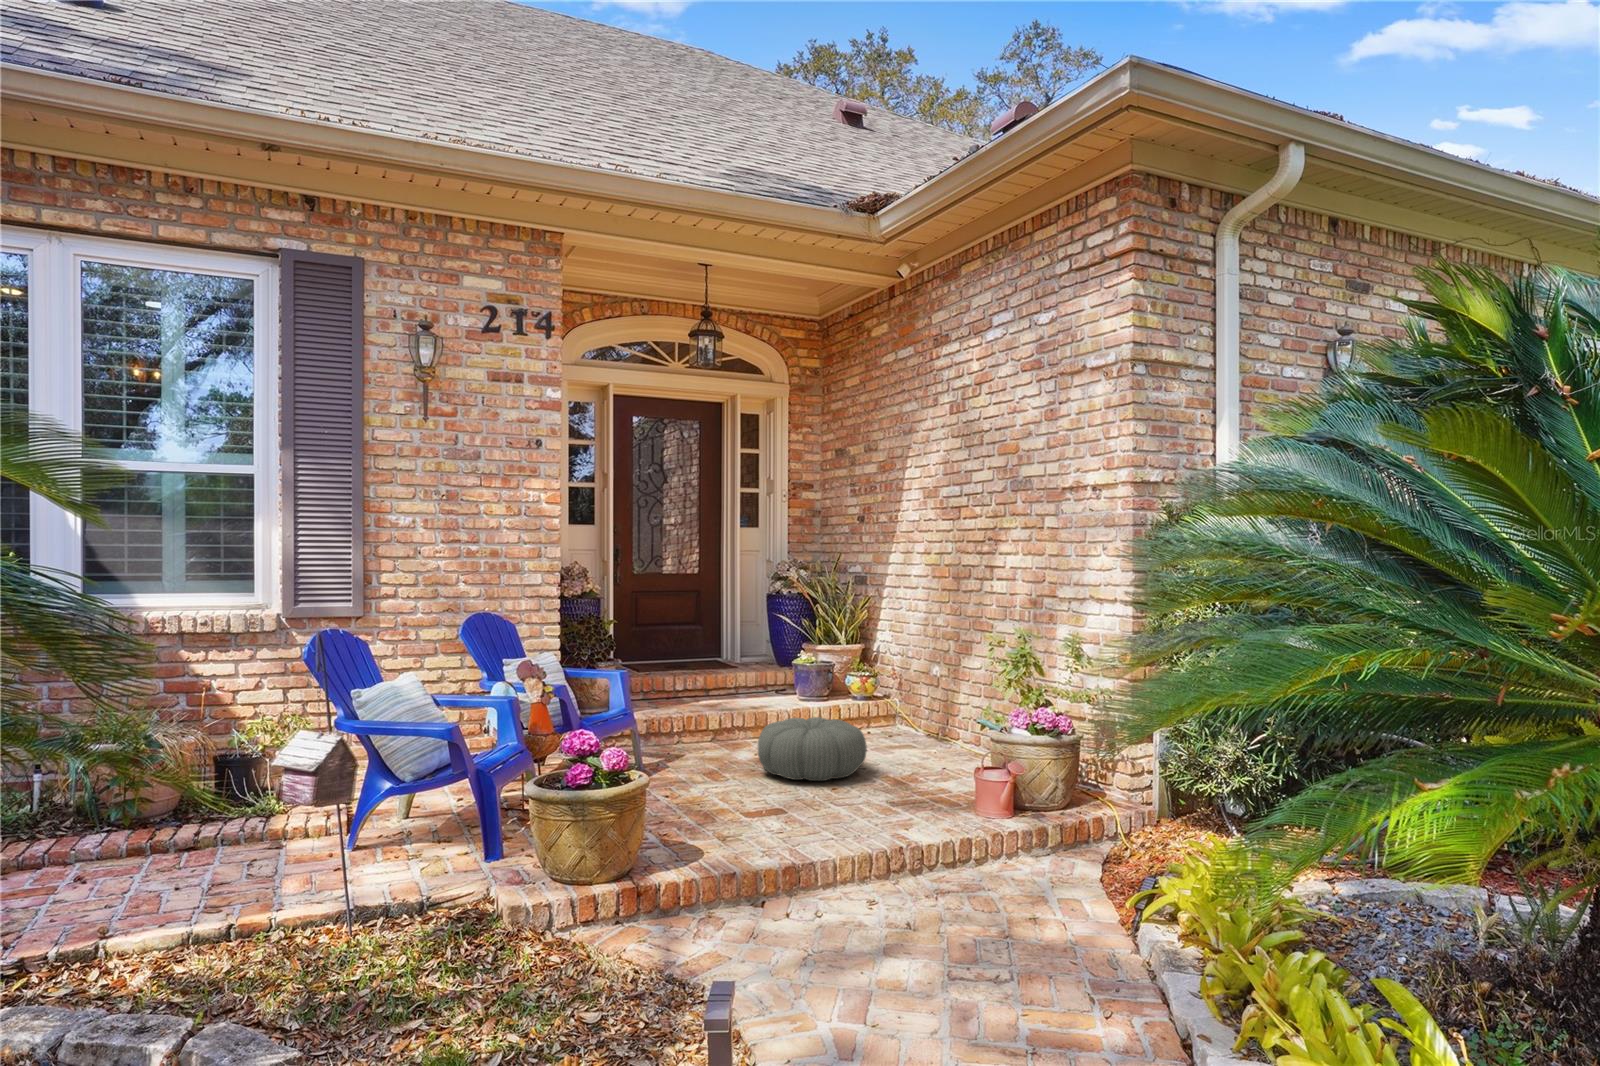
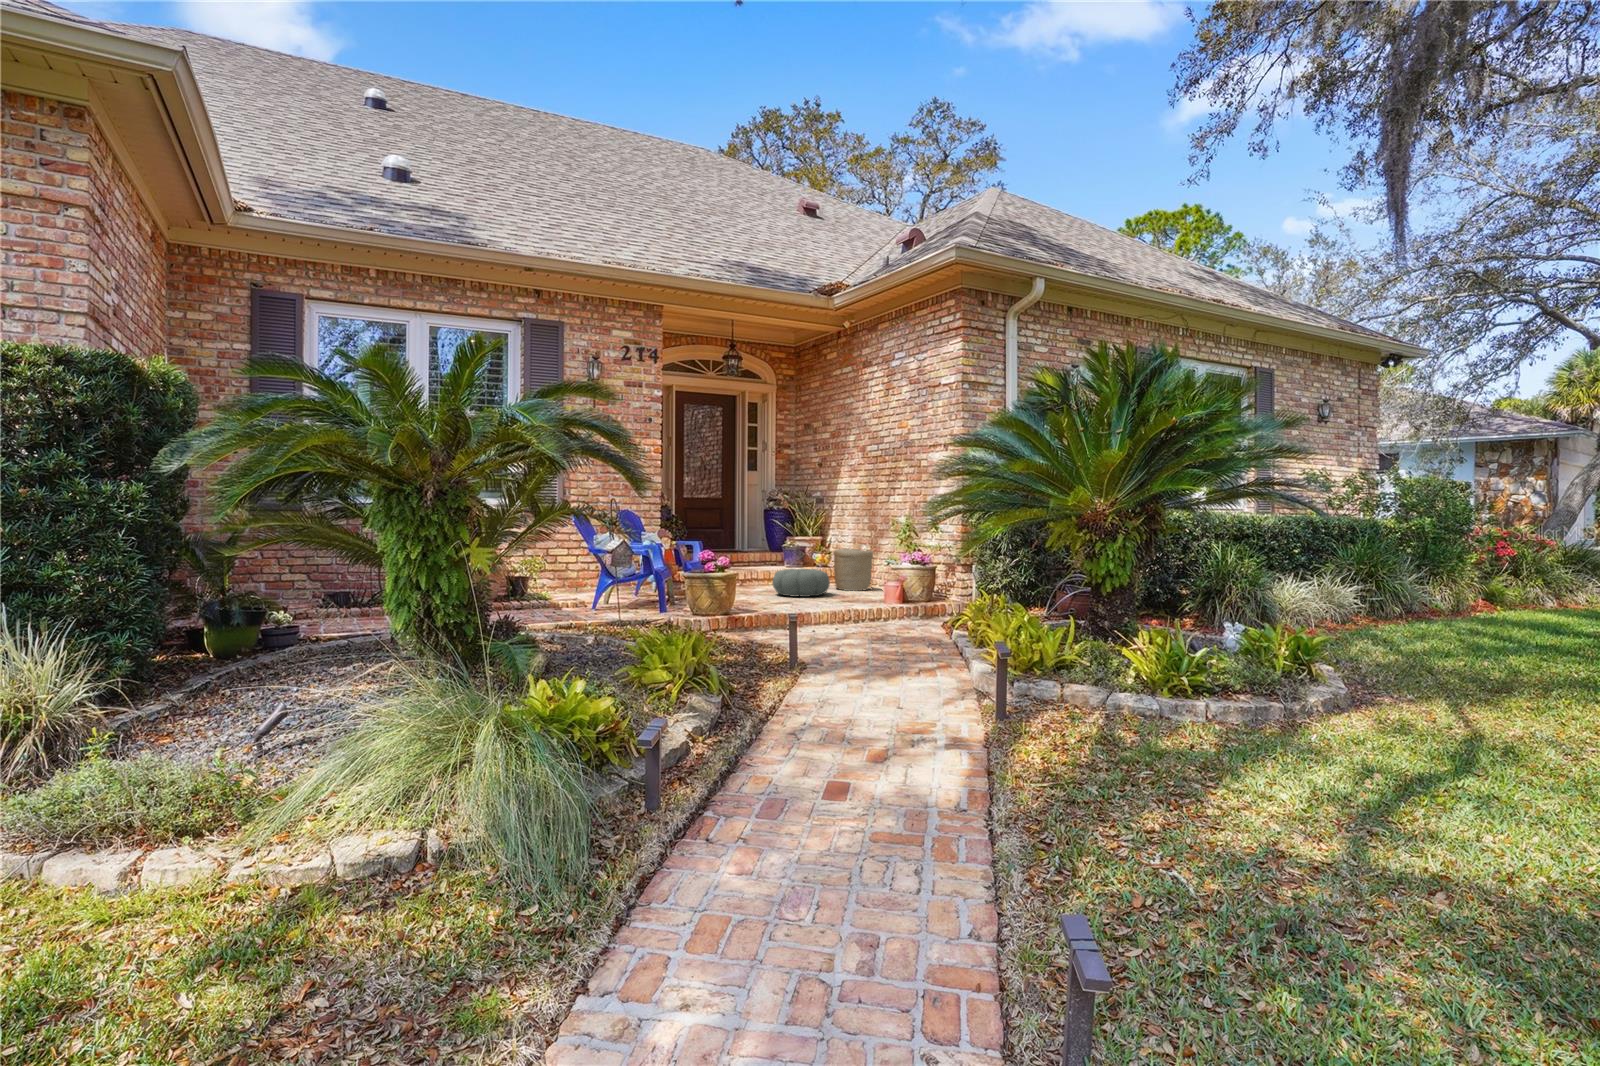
woven basket: none [877,673,953,757] -> present [833,549,873,591]

